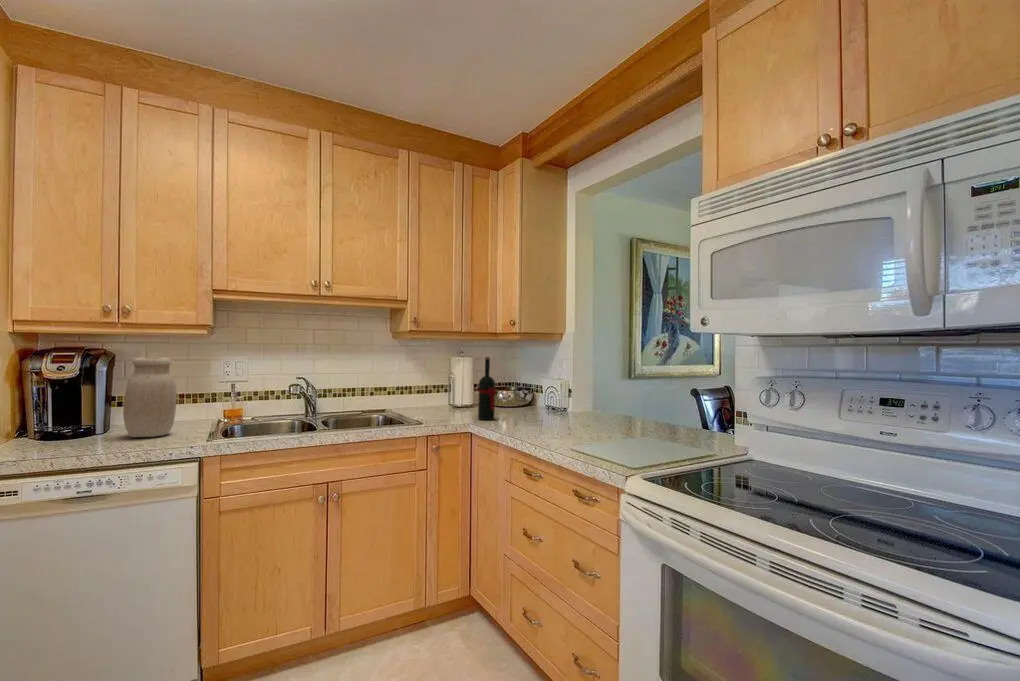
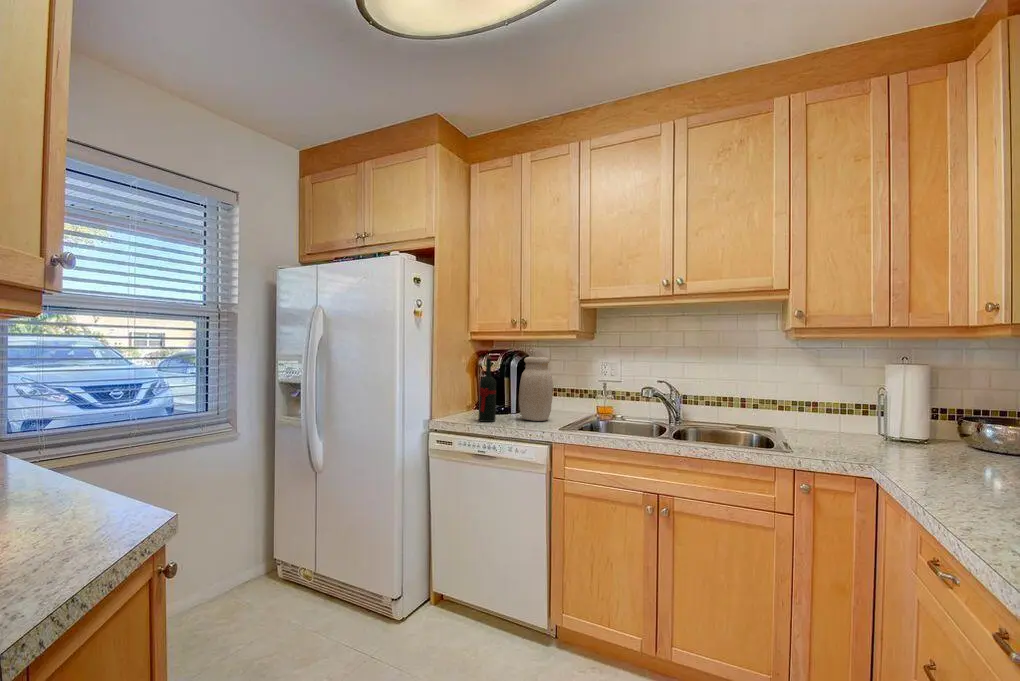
wine bottle: present [478,357,496,420] -> present [479,356,496,422]

